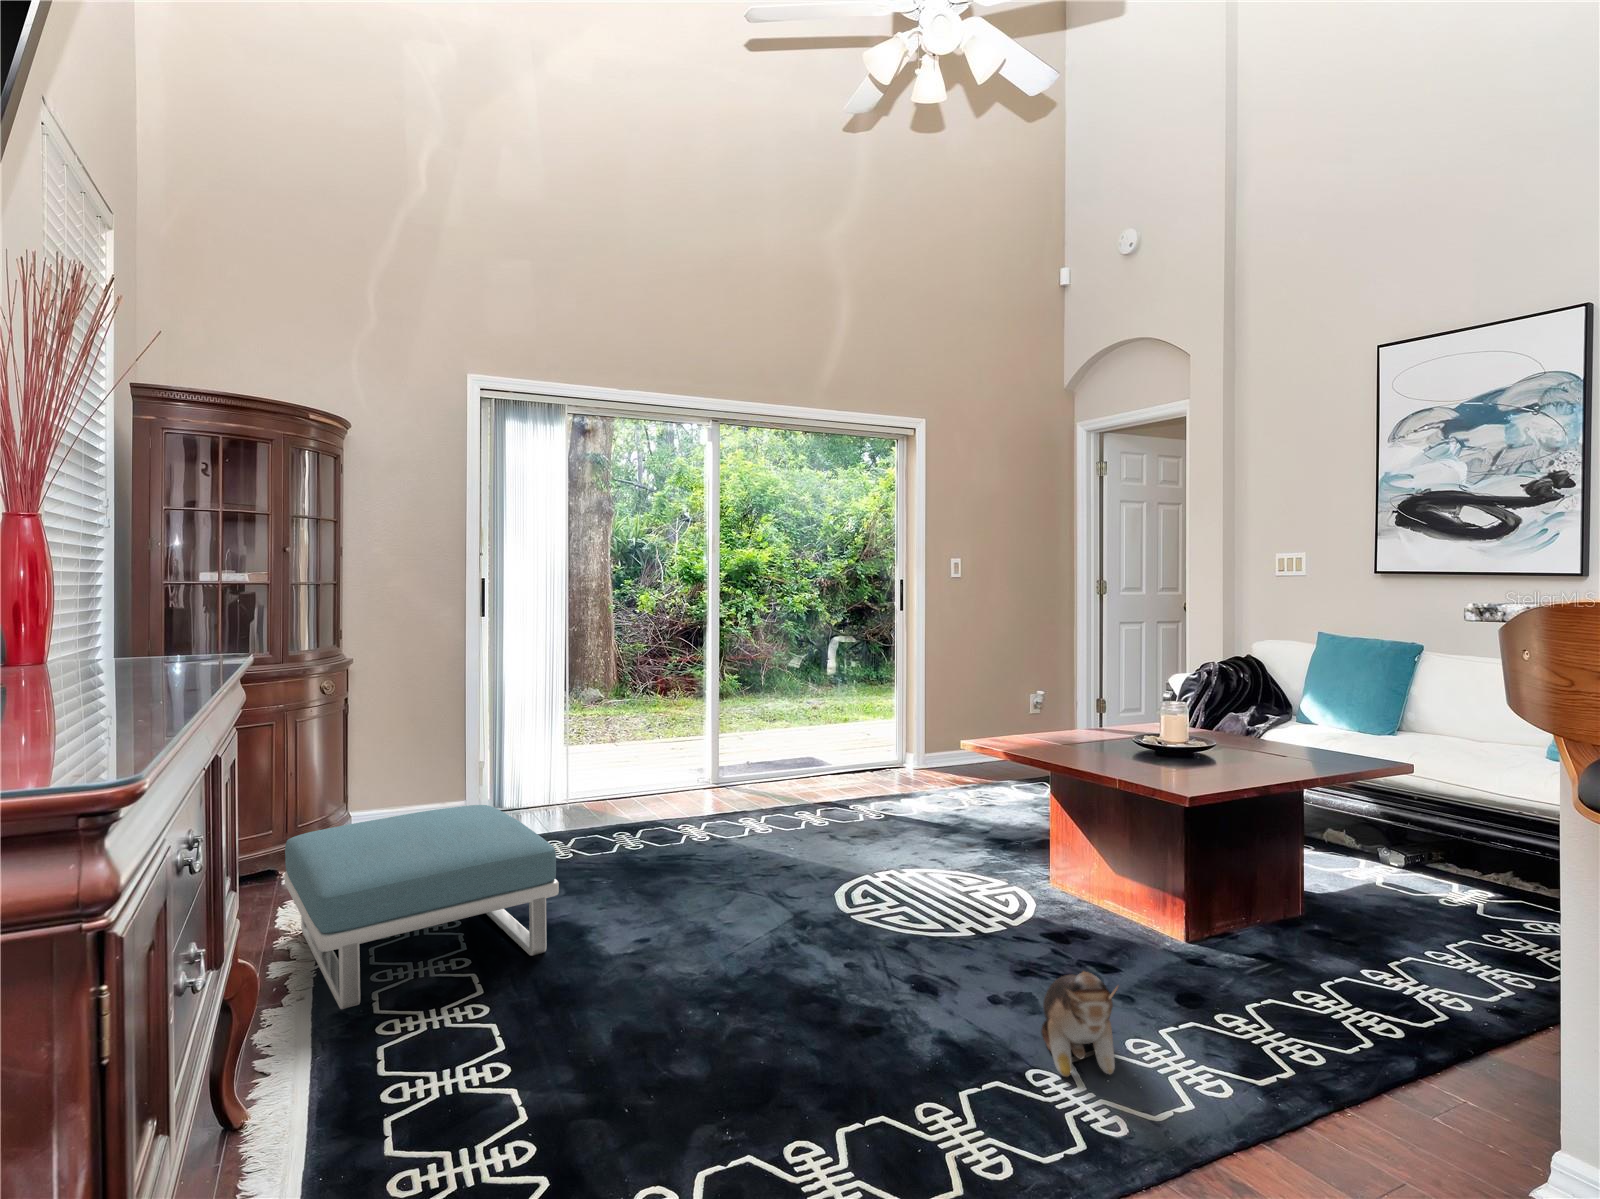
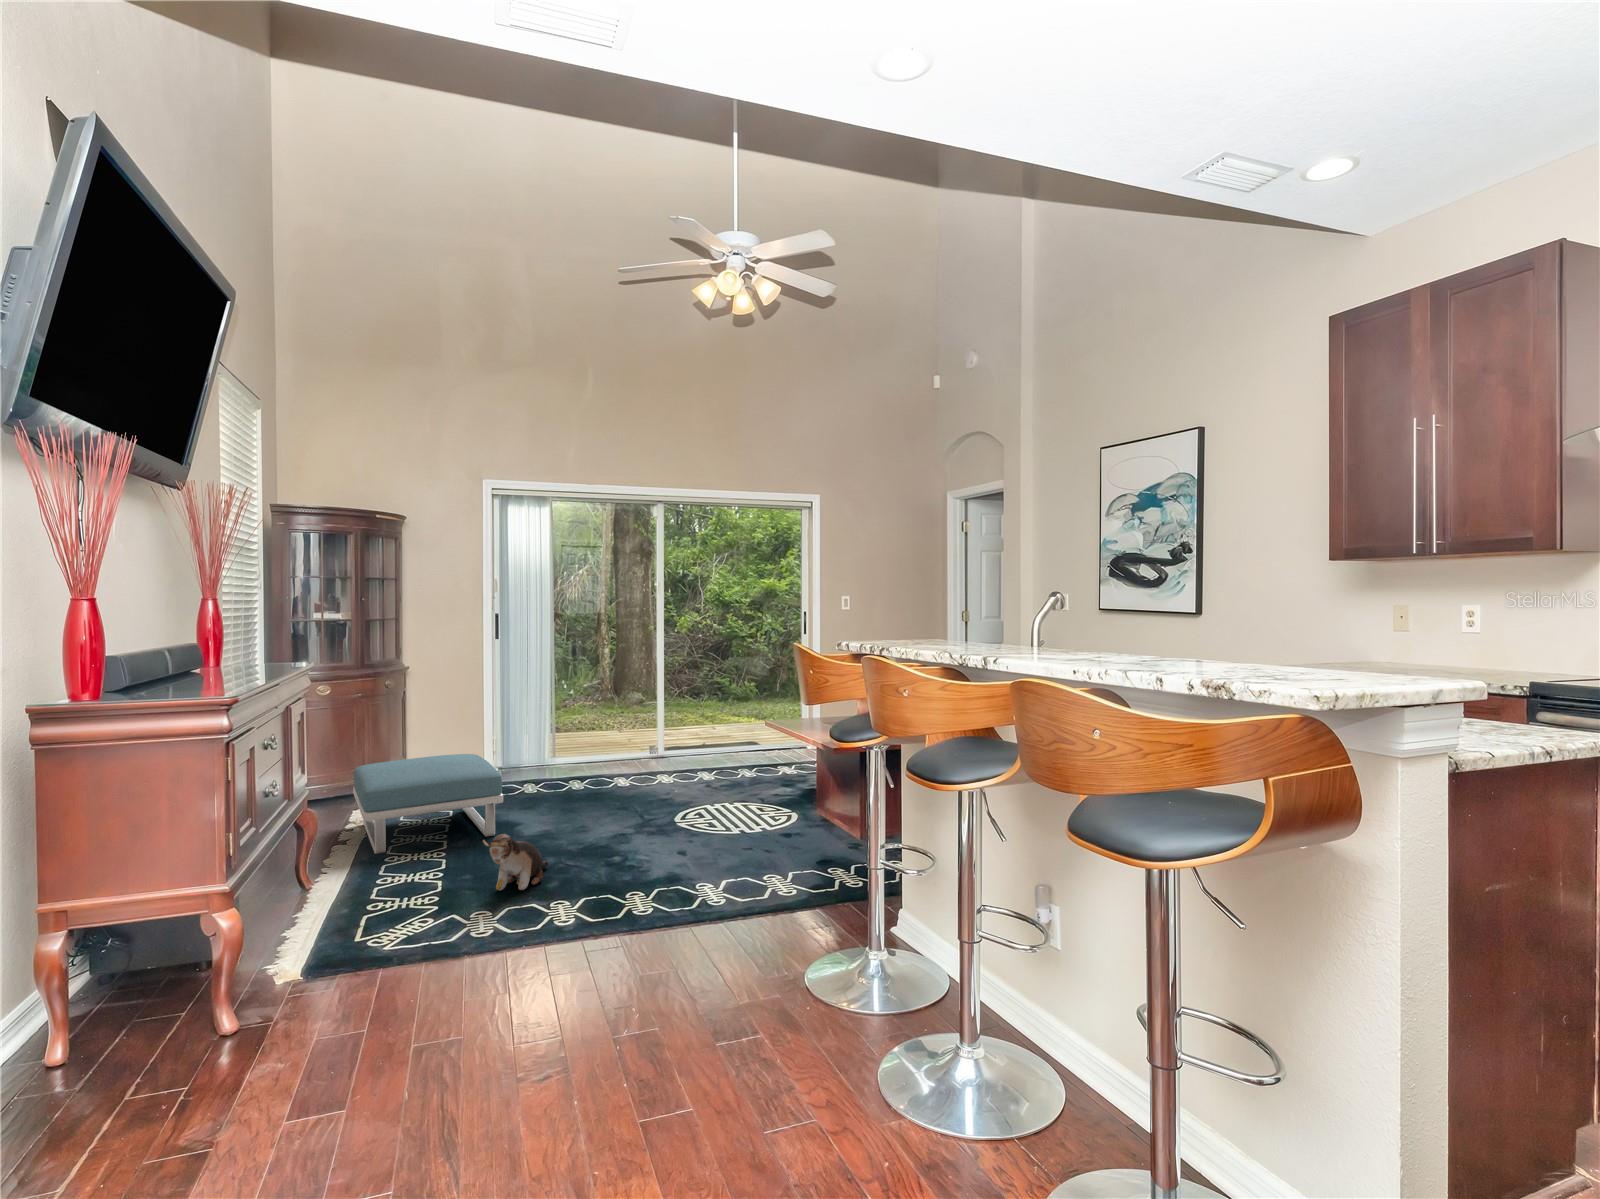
plush toy: present [1041,971,1118,1077] -> present [483,834,548,891]

